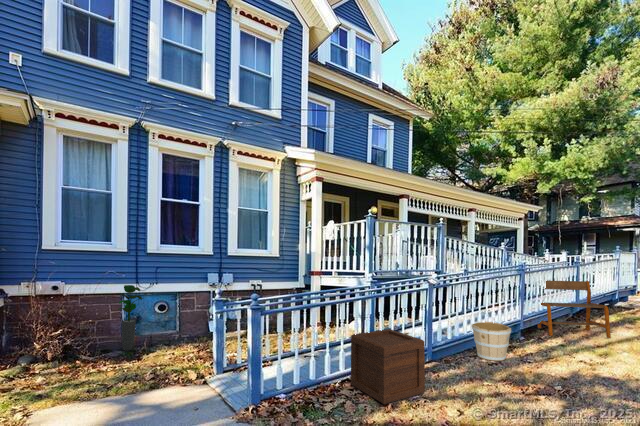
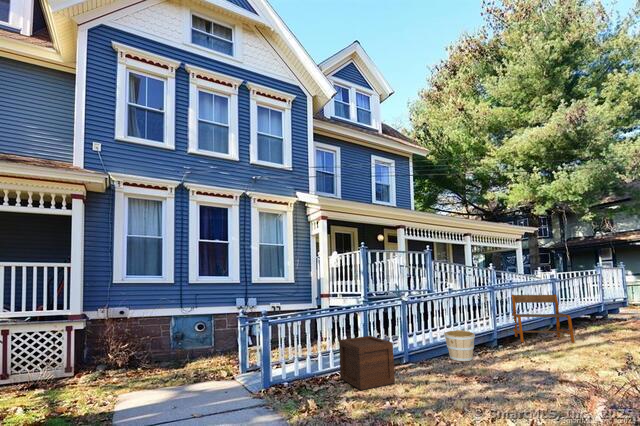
potted plant: present [118,285,143,351] -> none [165,309,188,360]

